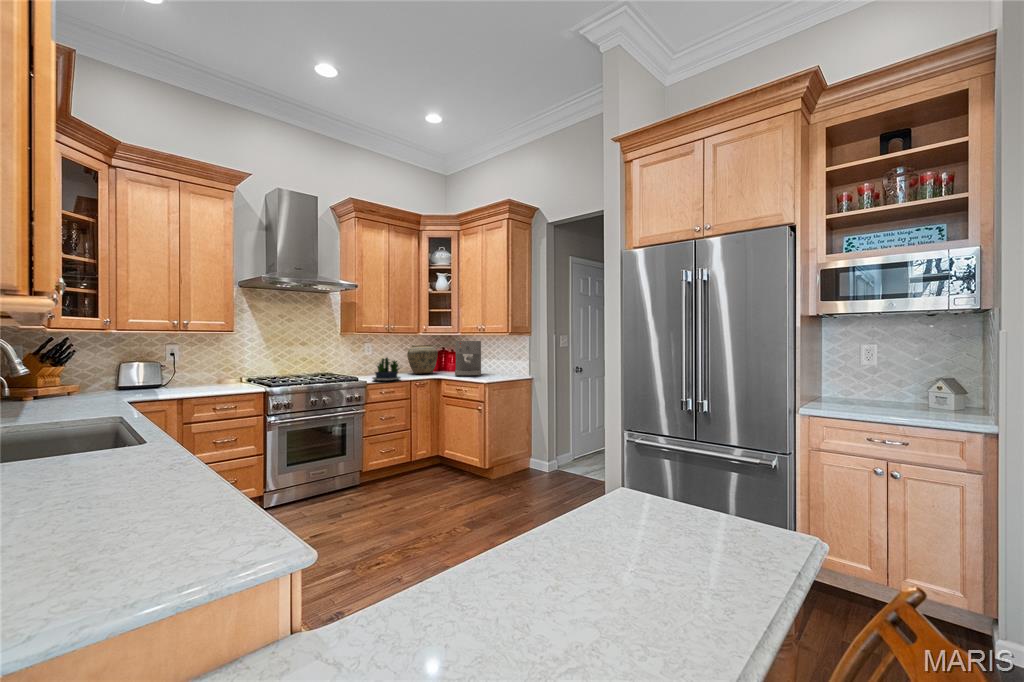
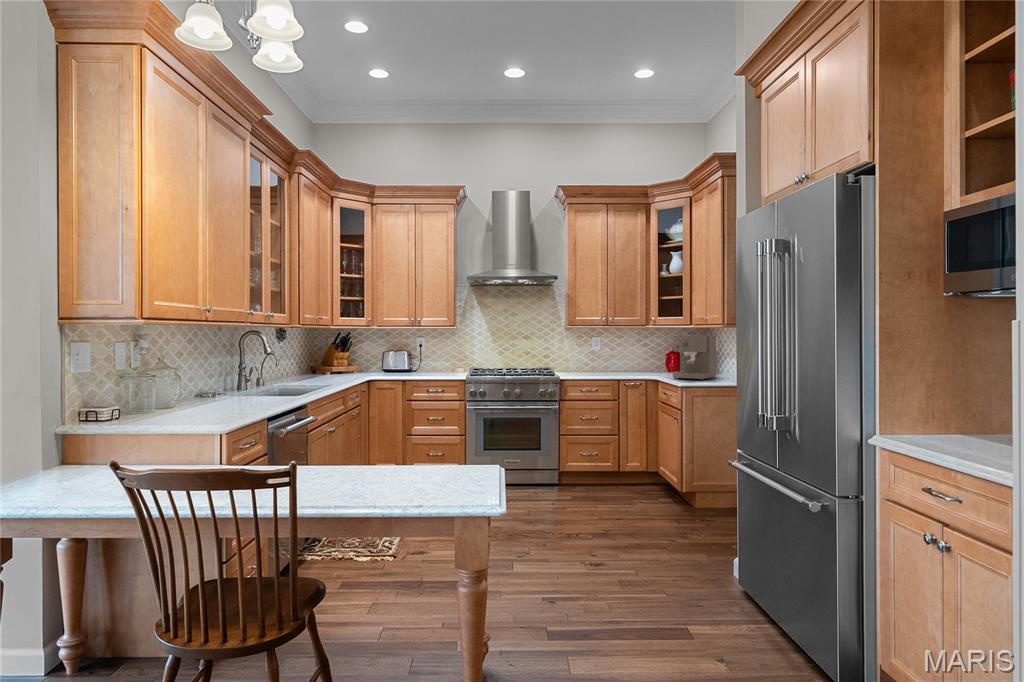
vase: present [407,345,438,374] -> none [633,340,669,373]
potted plant: present [372,358,401,381] -> none [574,353,611,378]

